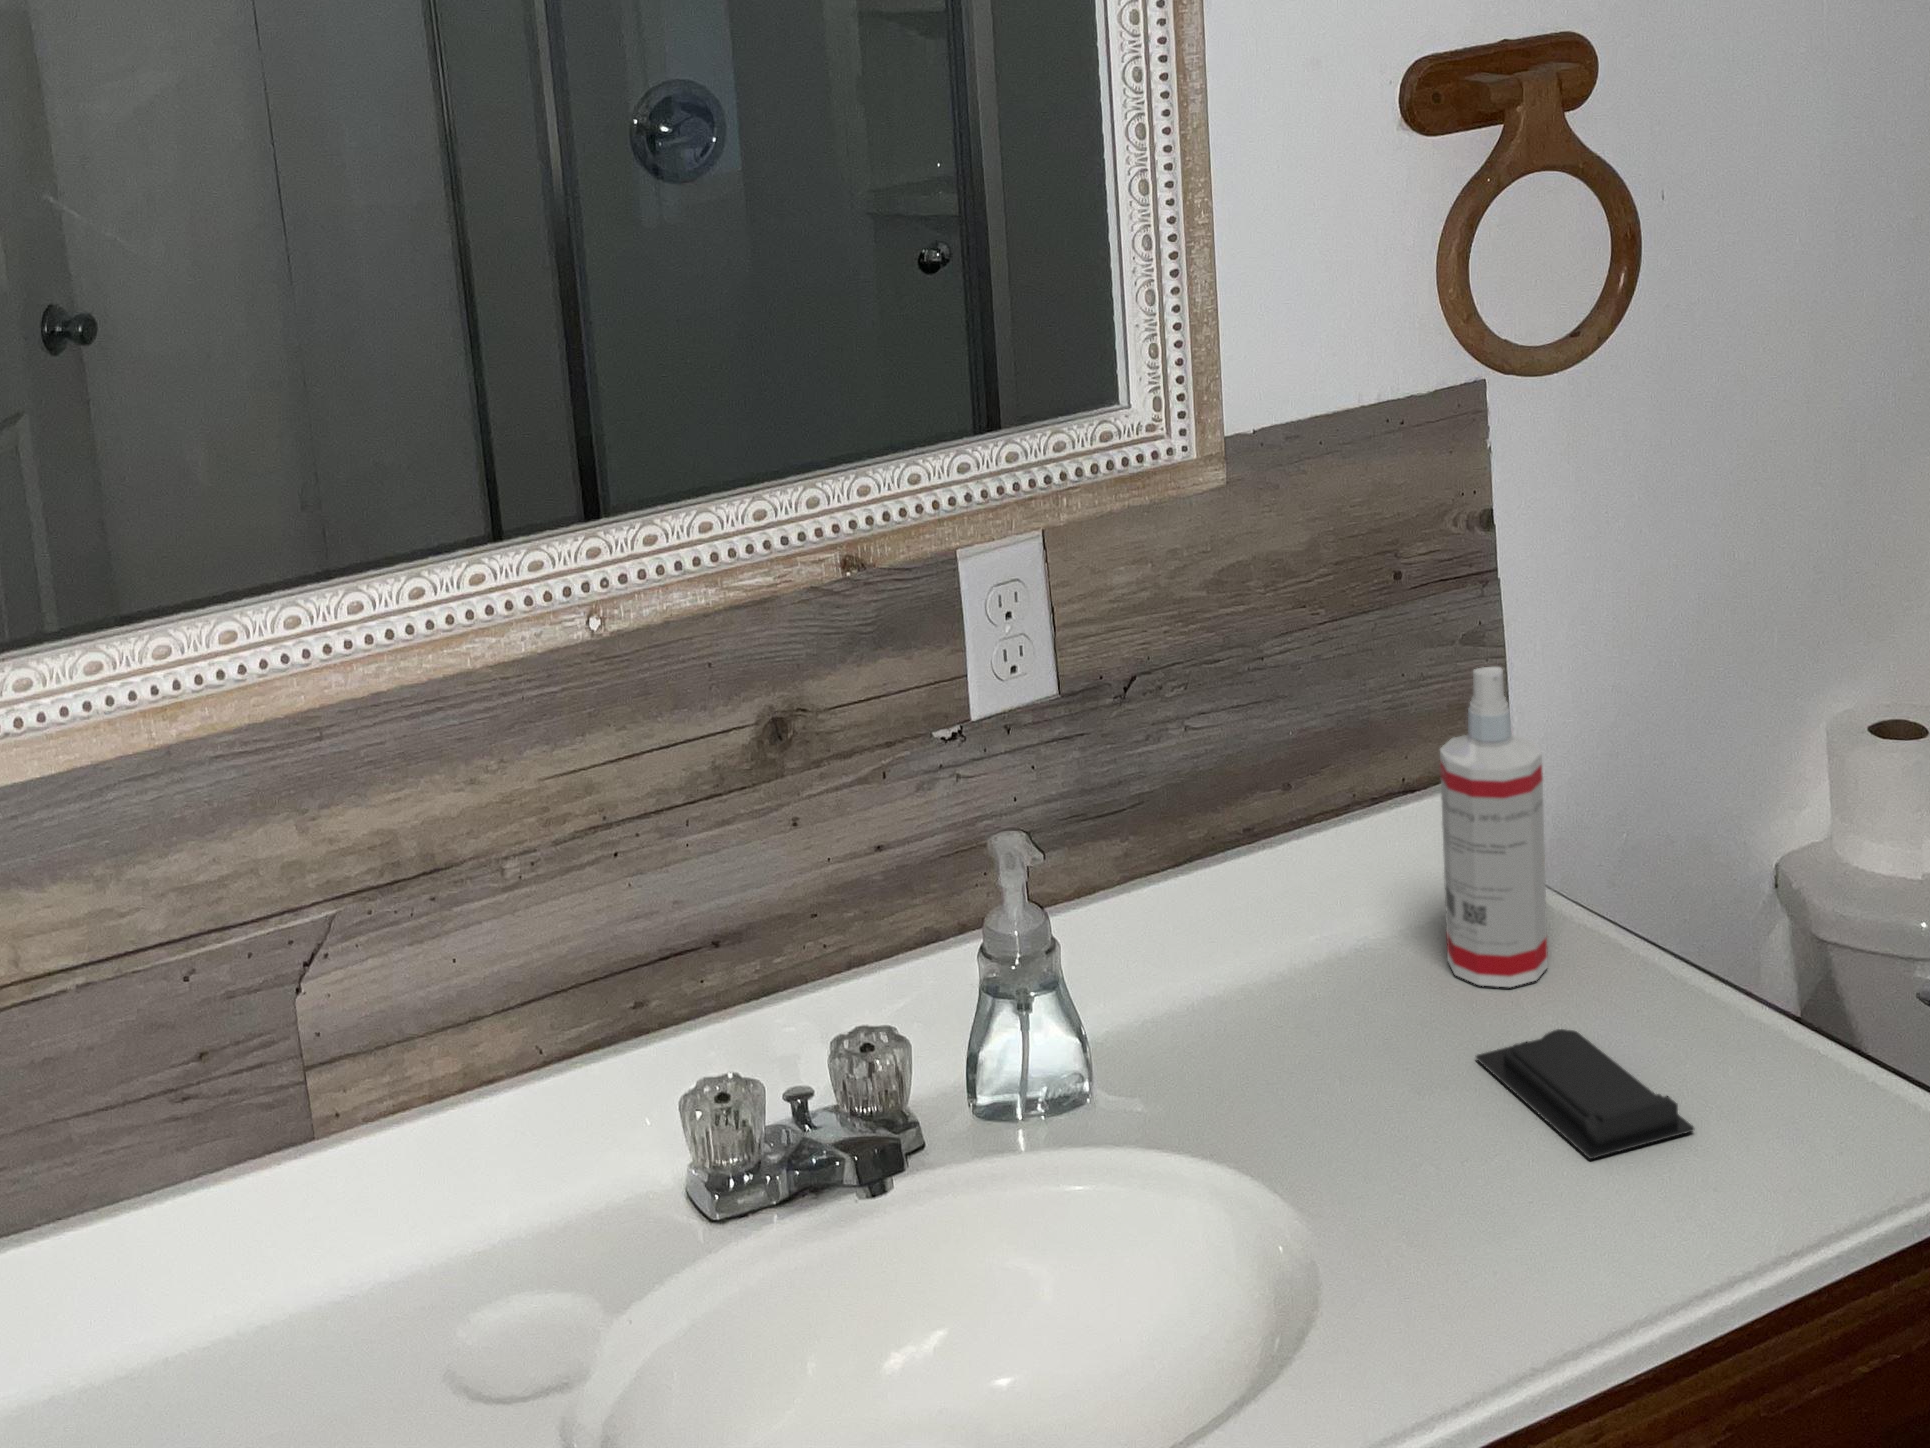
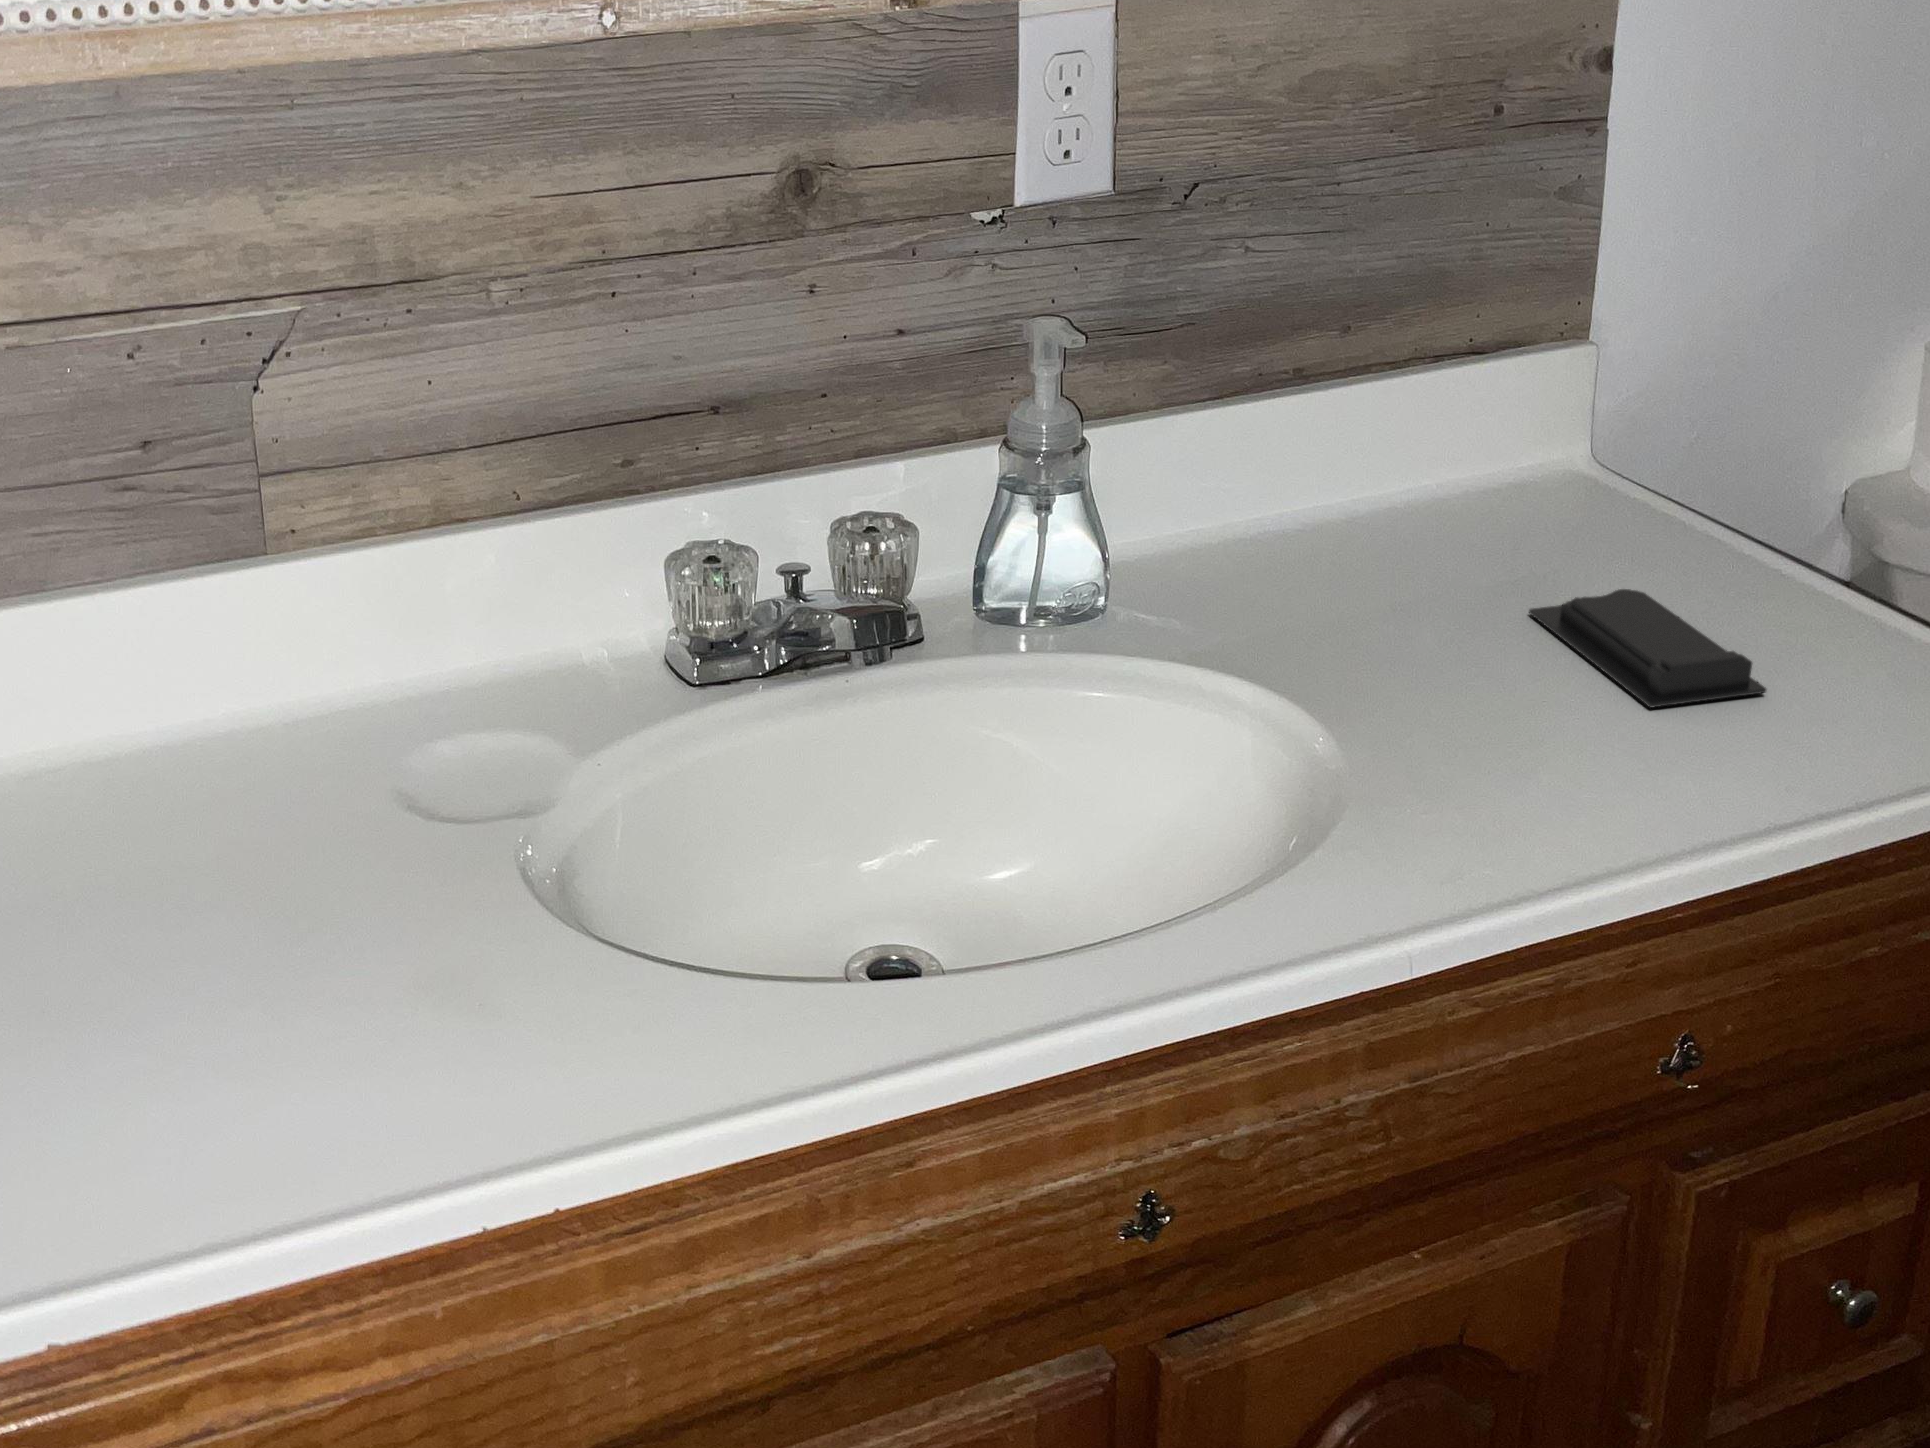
spray bottle: present [1440,667,1548,987] -> none [1502,203,1642,556]

